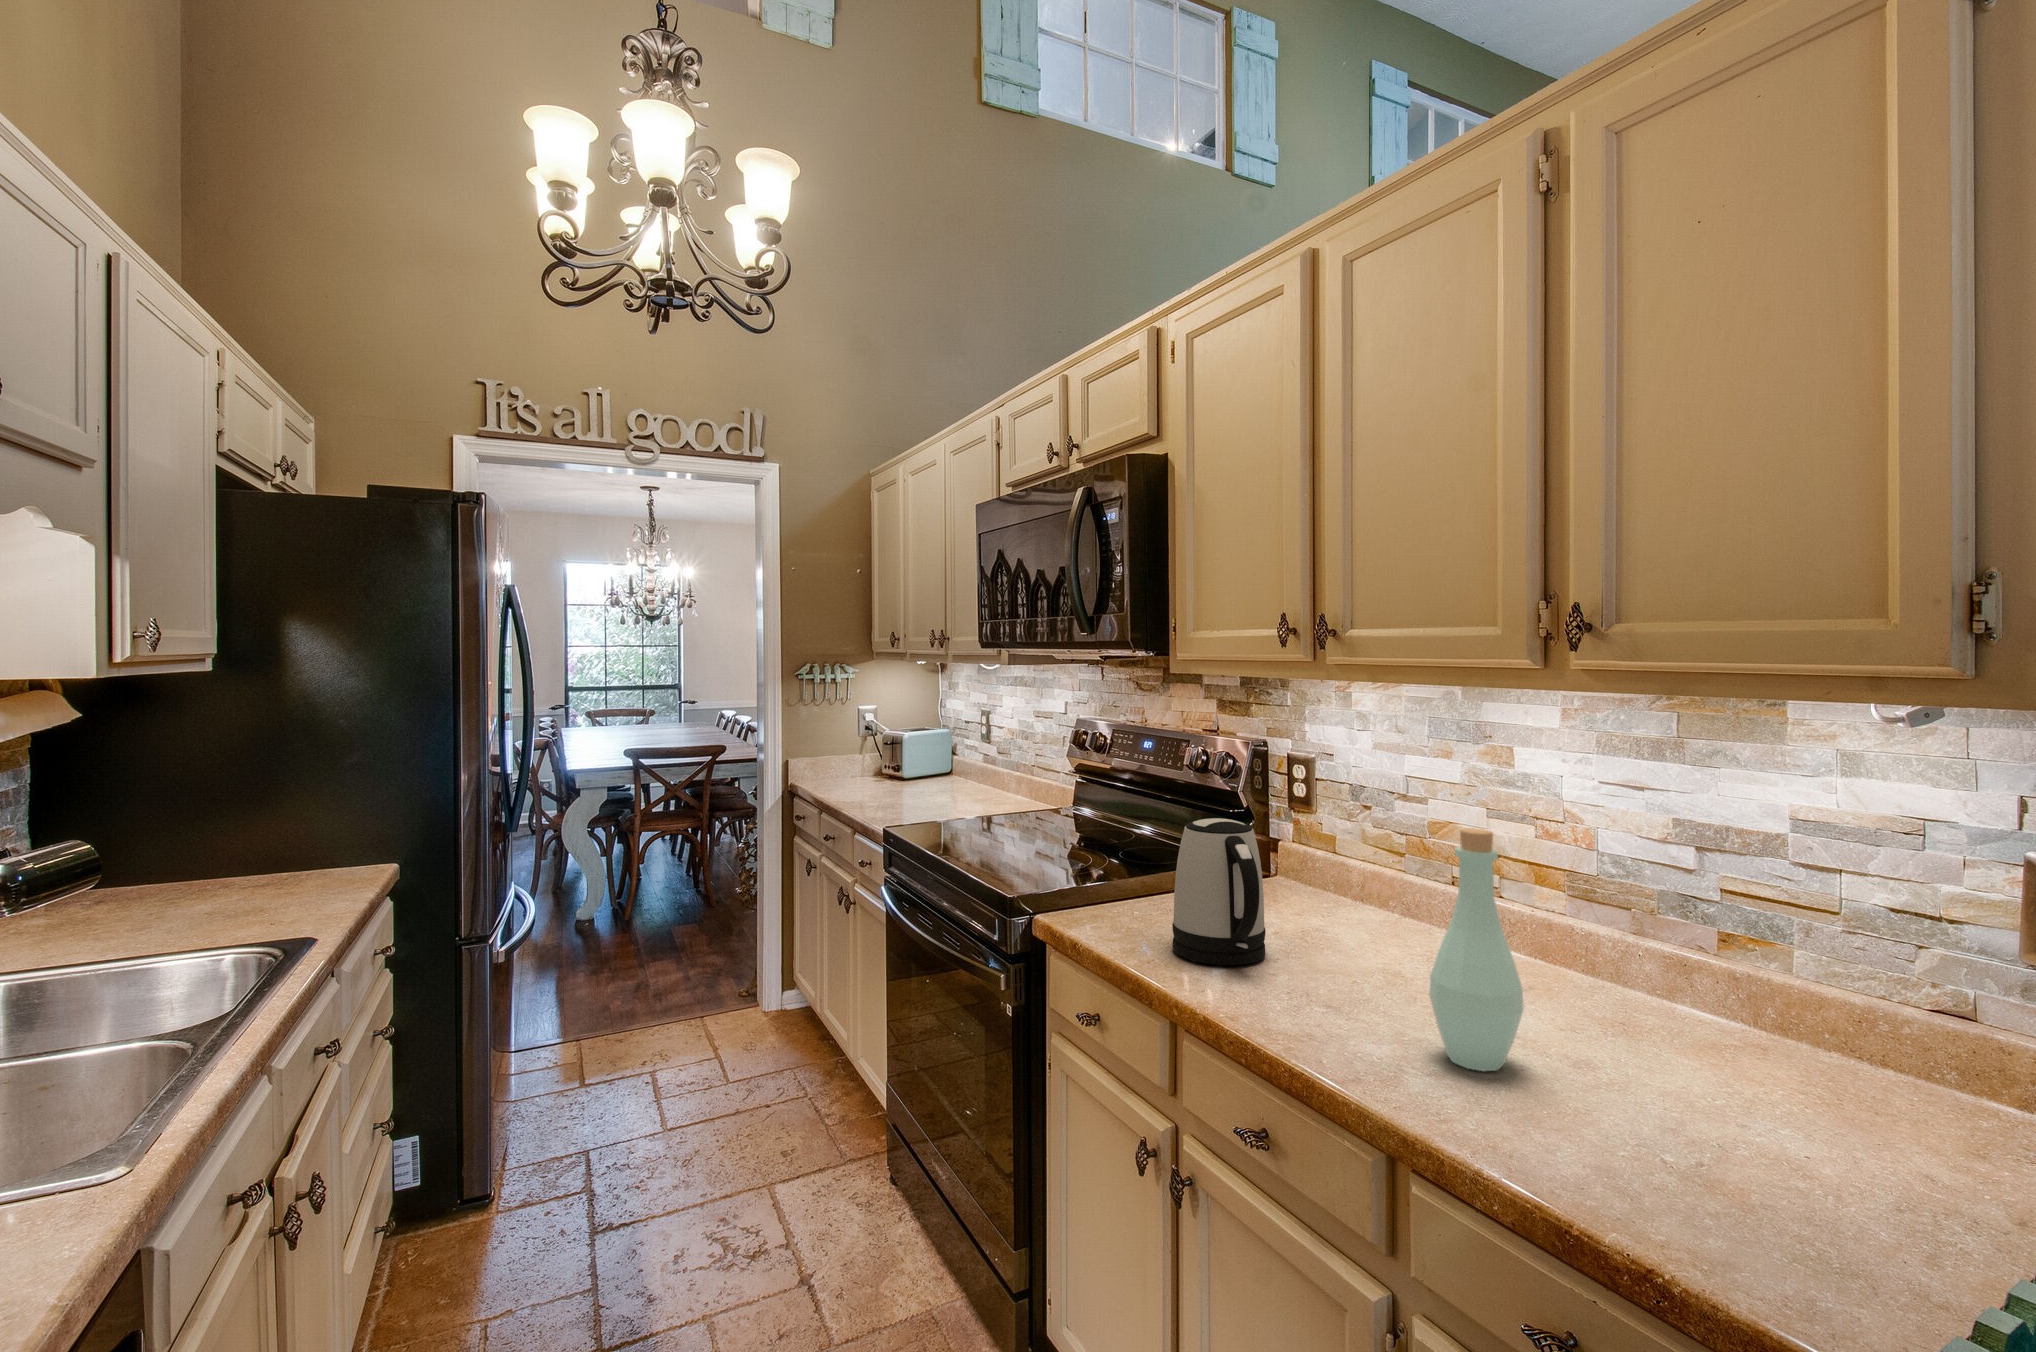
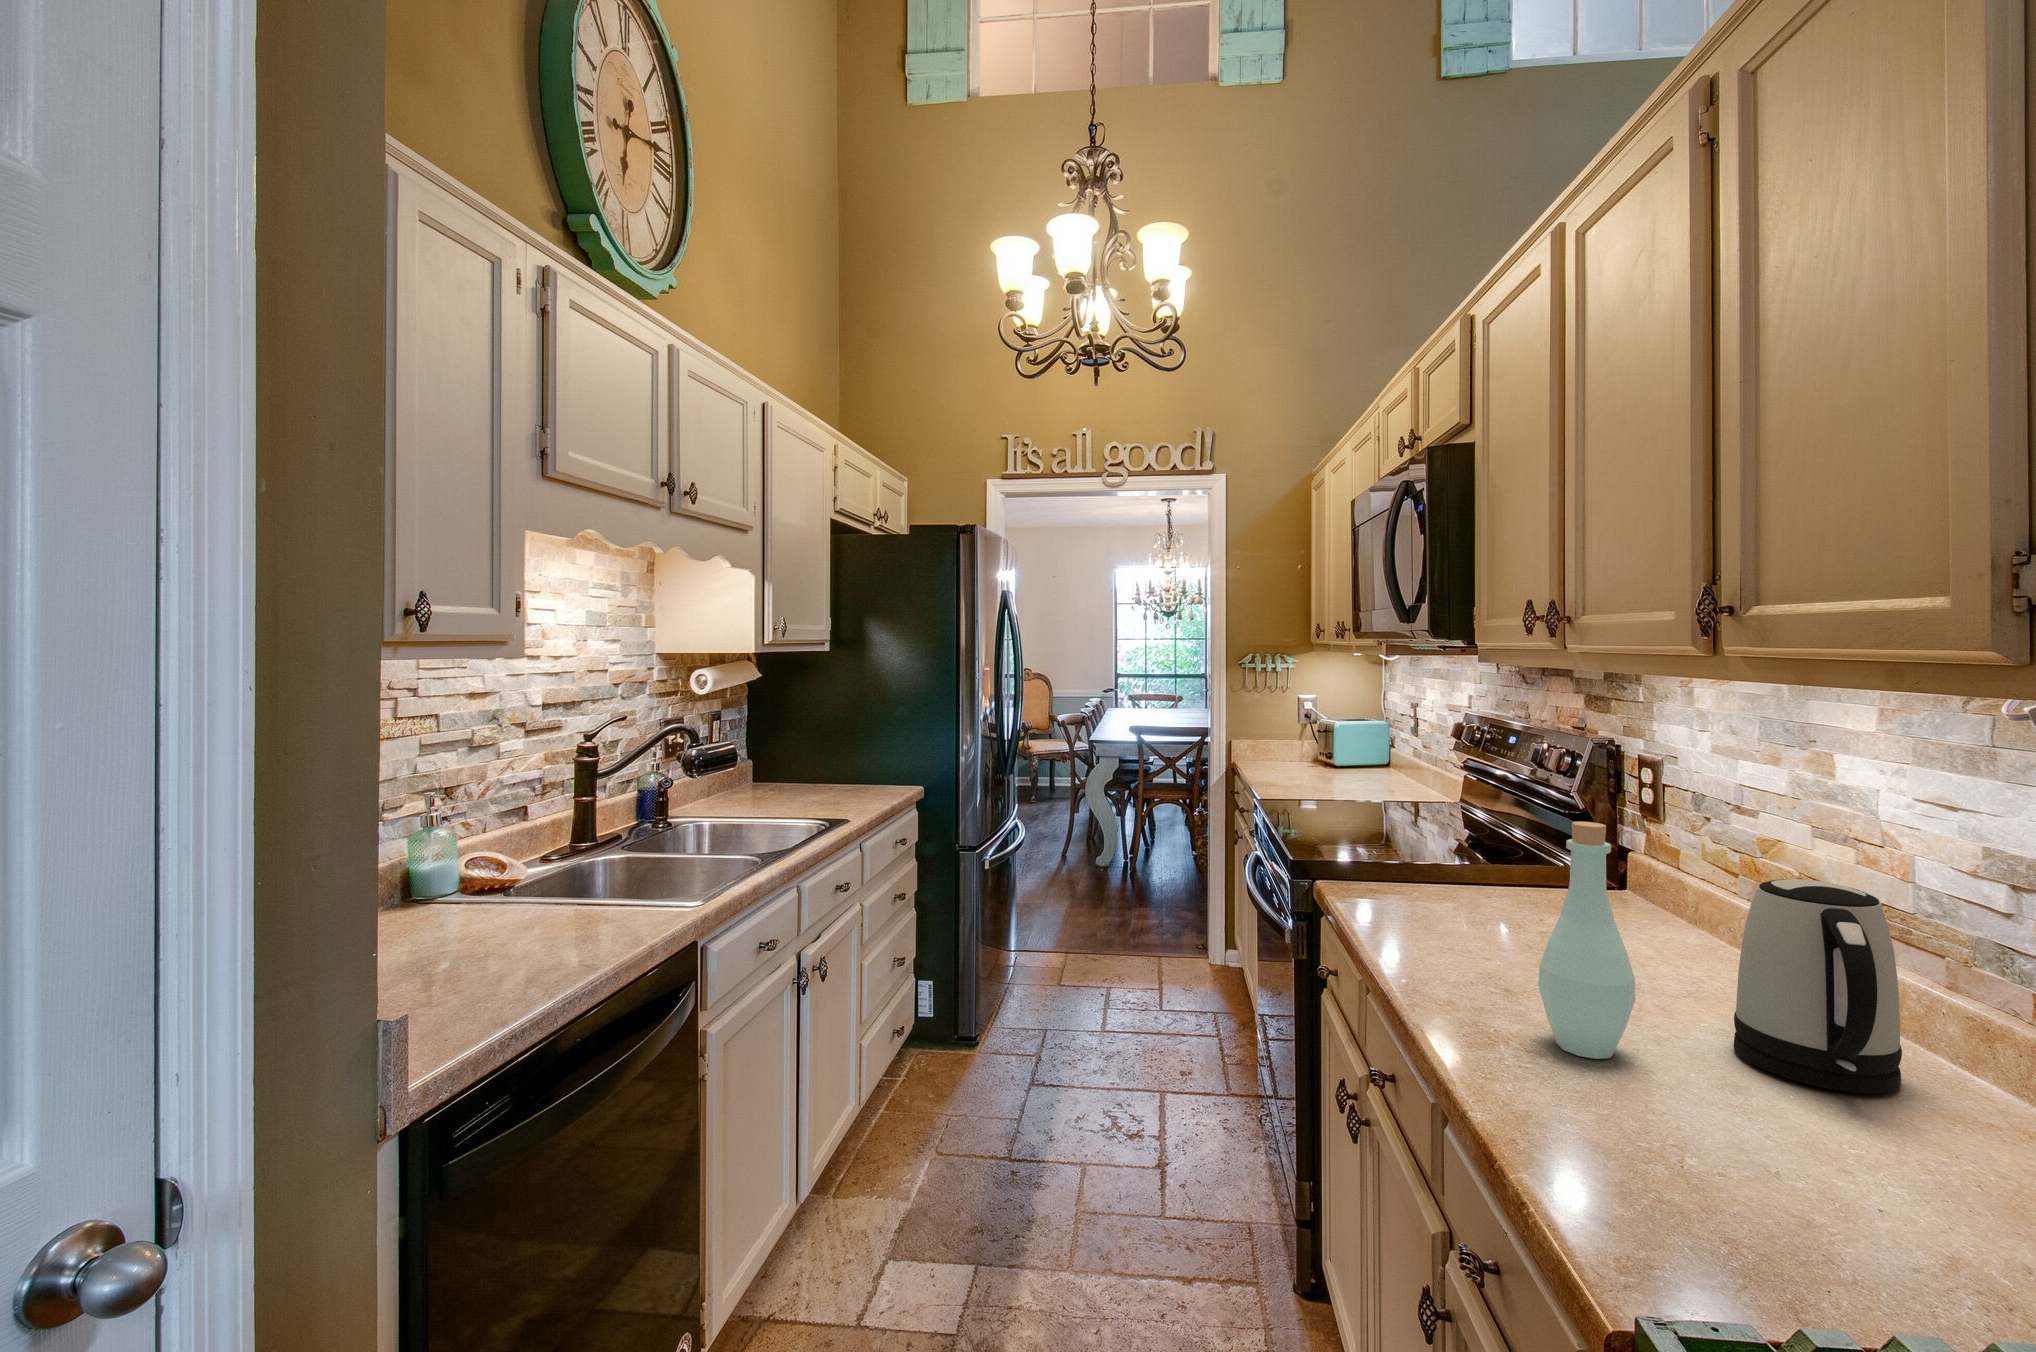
kettle: present [1172,818,1266,965] -> present [1734,879,1902,1093]

